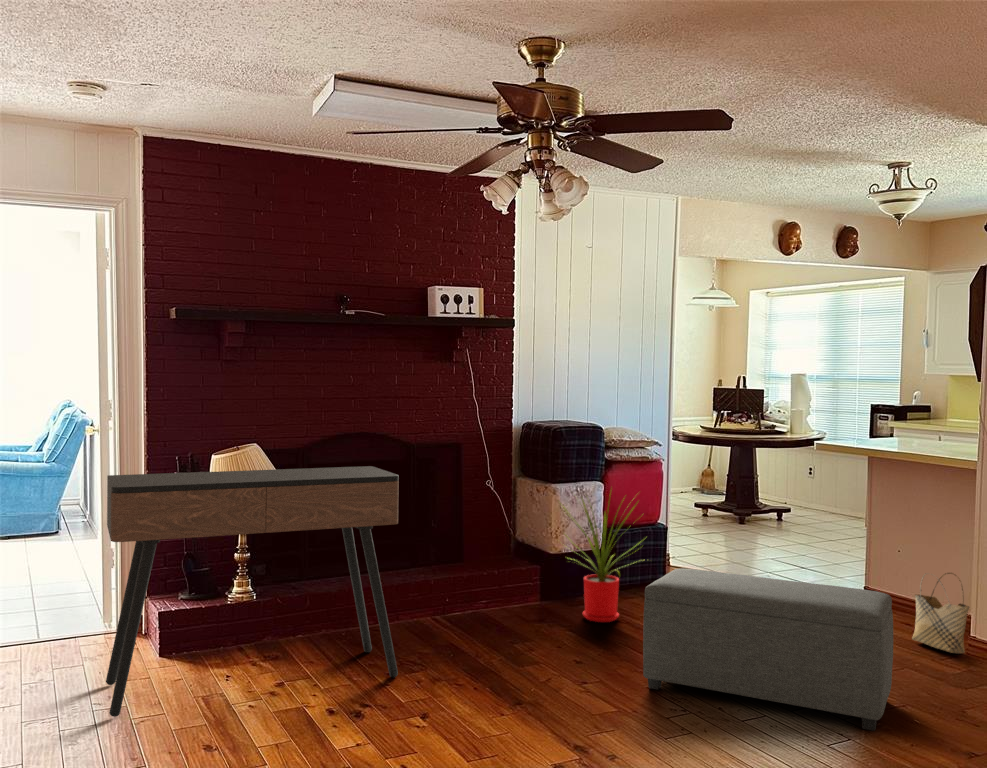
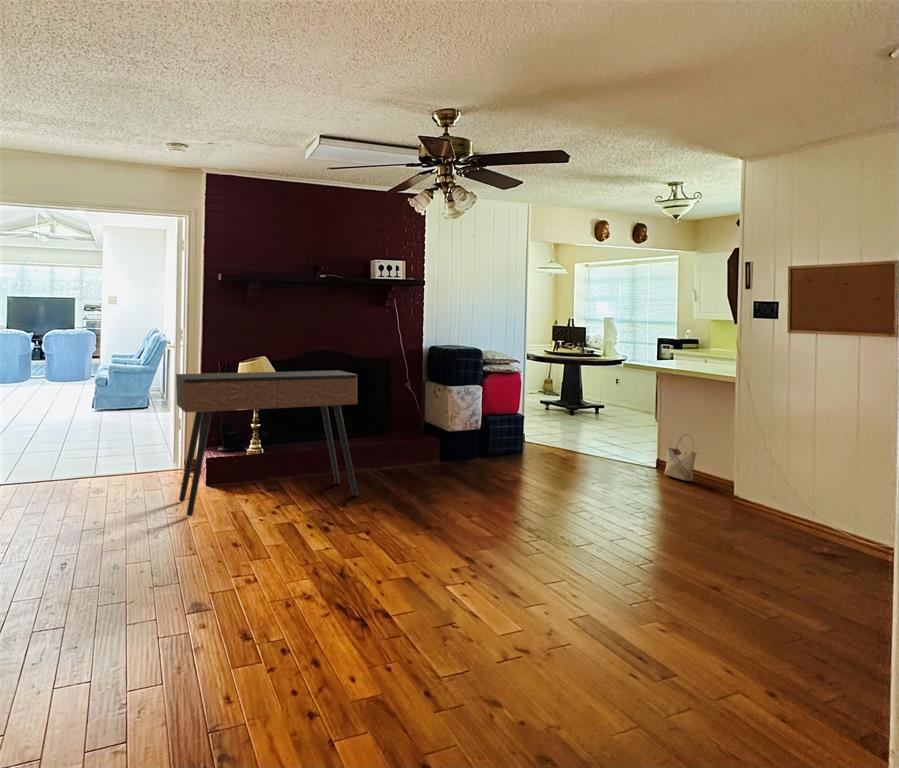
house plant: present [567,499,636,622] -> none [452,385,513,468]
ottoman: present [643,568,893,731] -> none [504,431,648,517]

